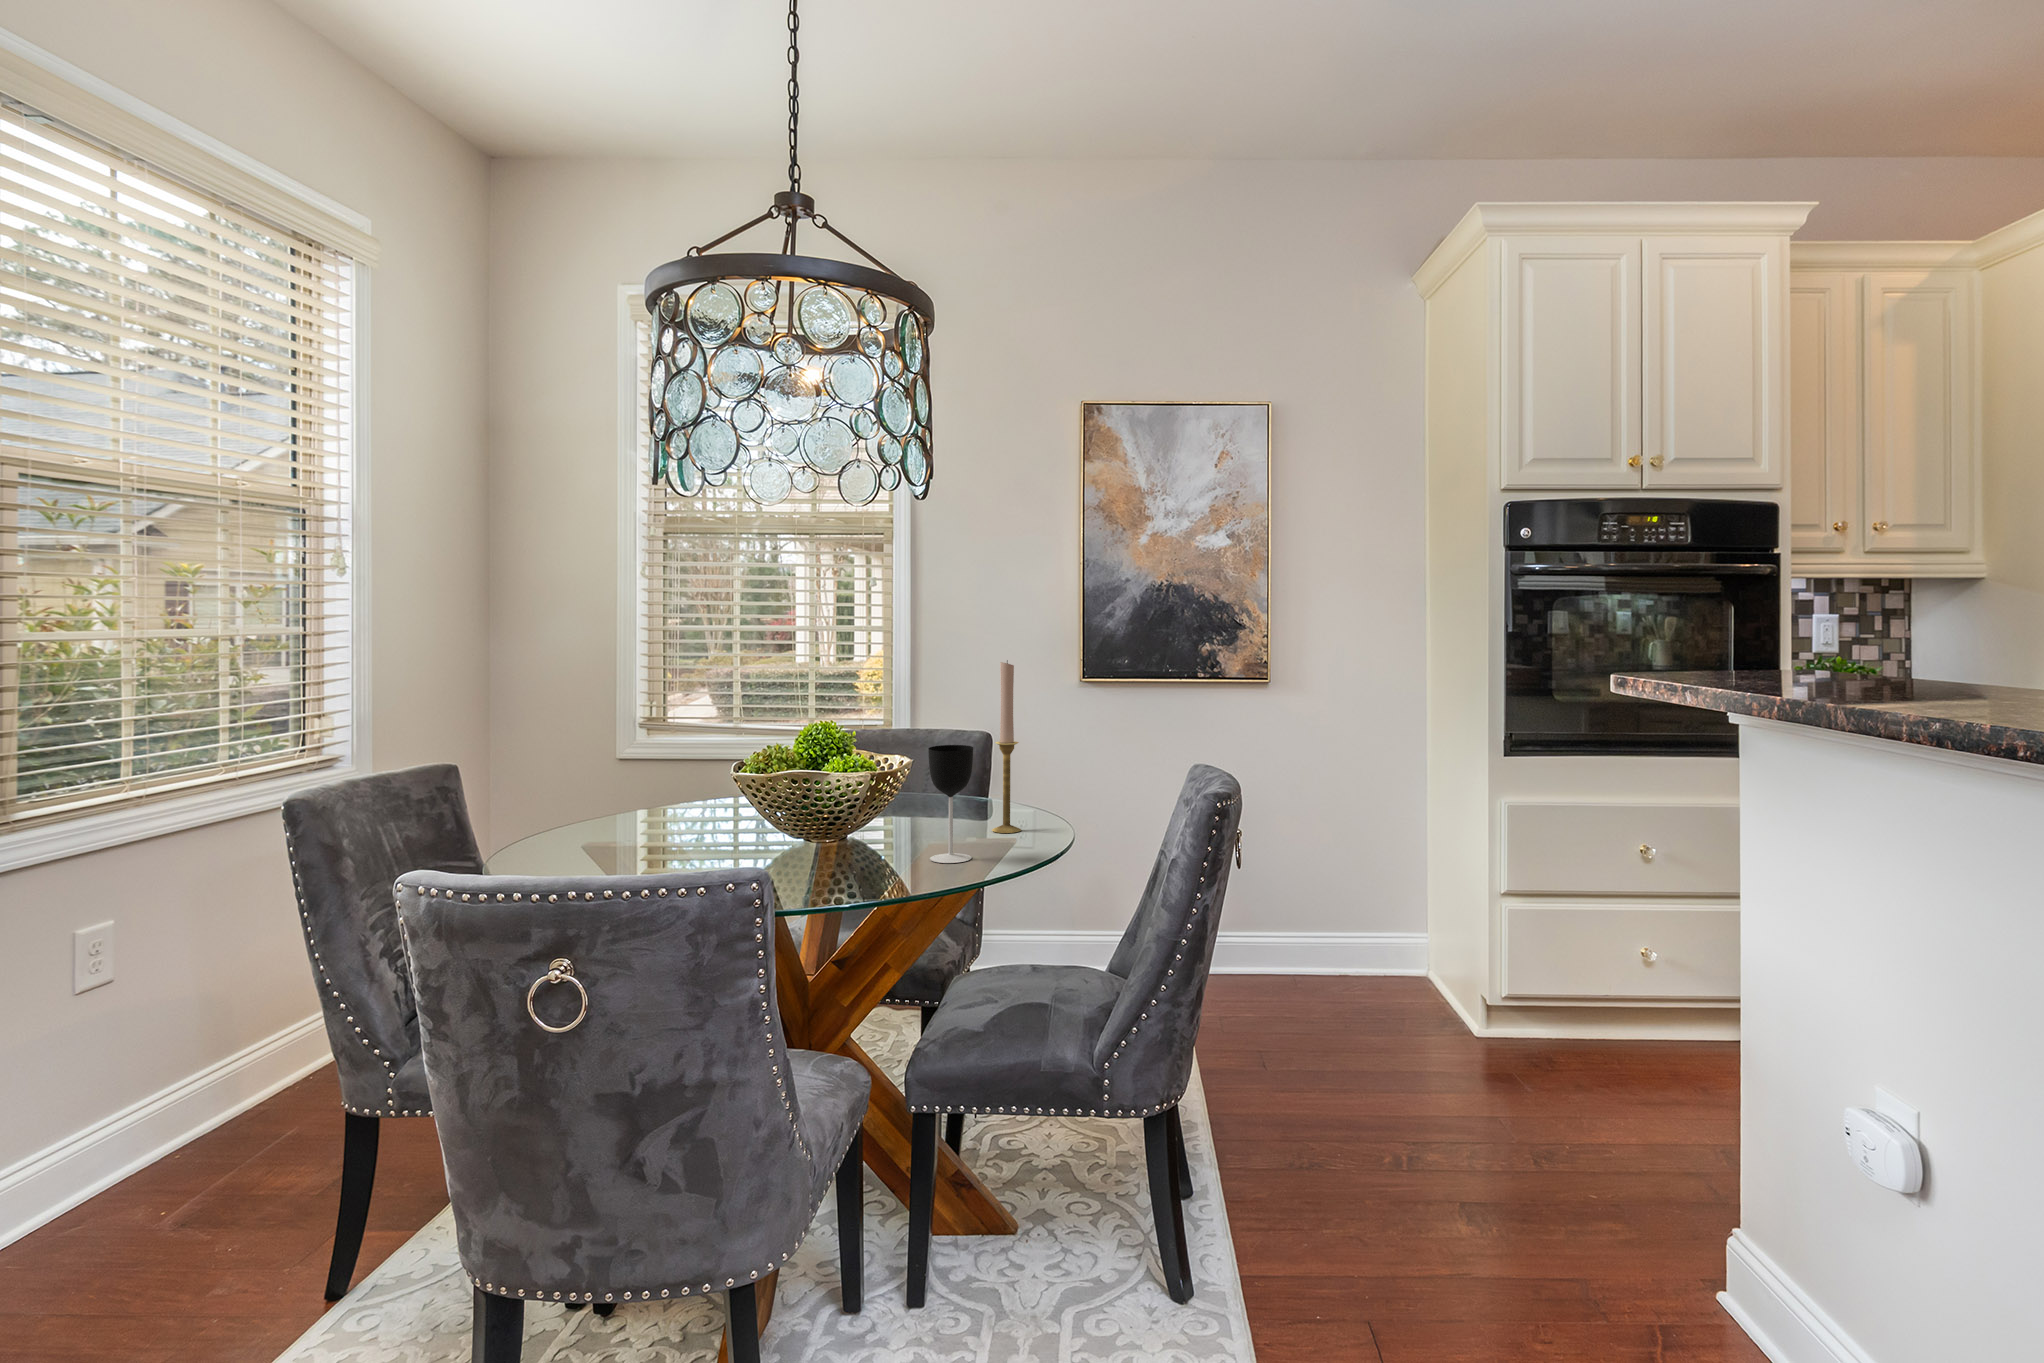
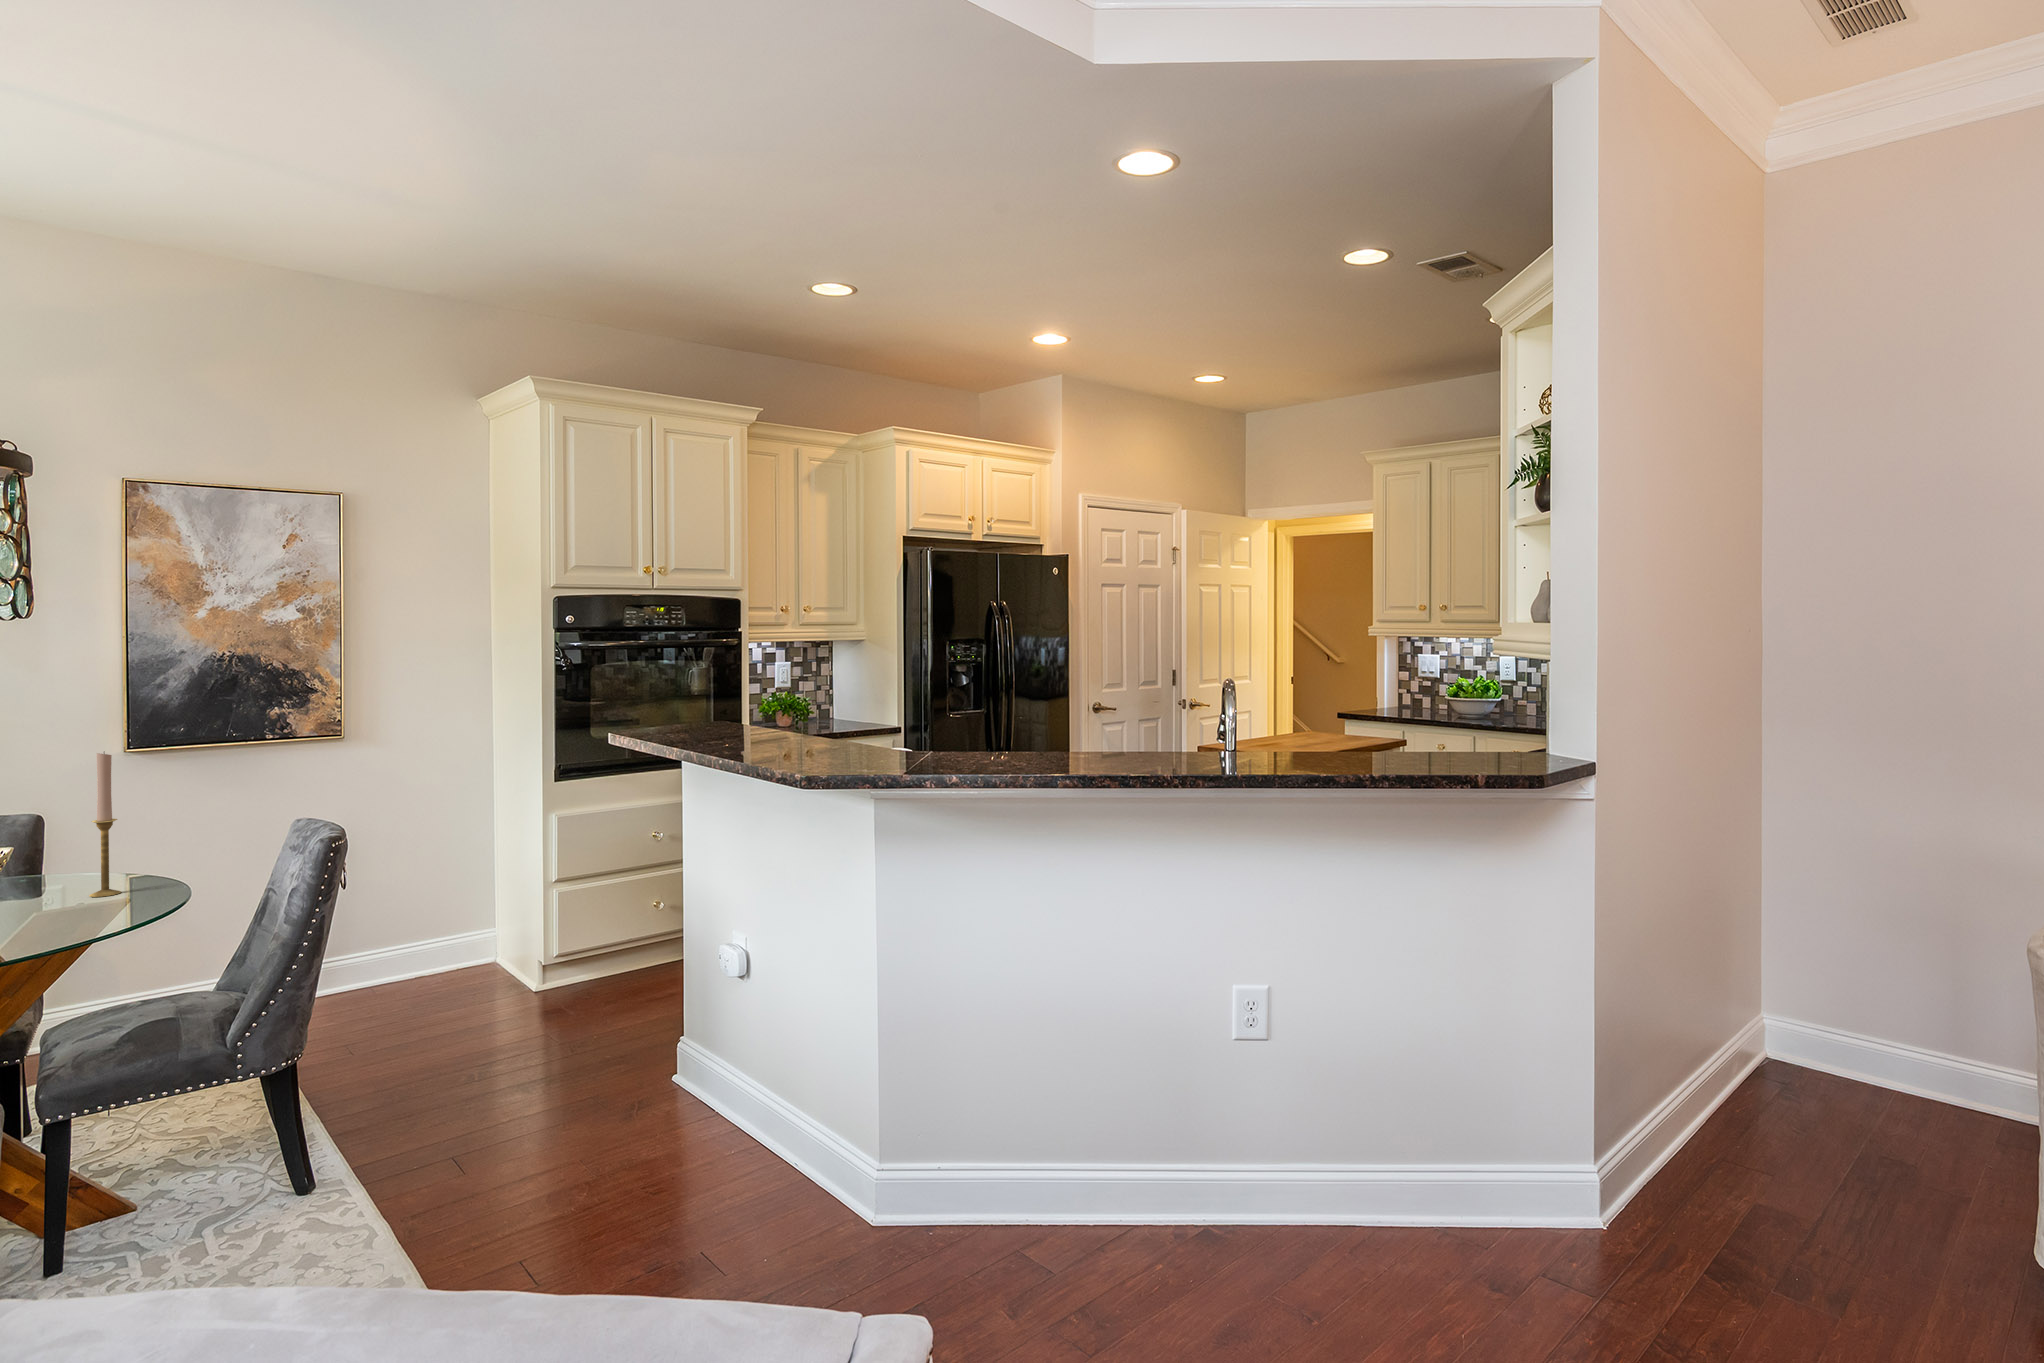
wine glass: present [928,745,973,863] -> none [43,827,91,924]

